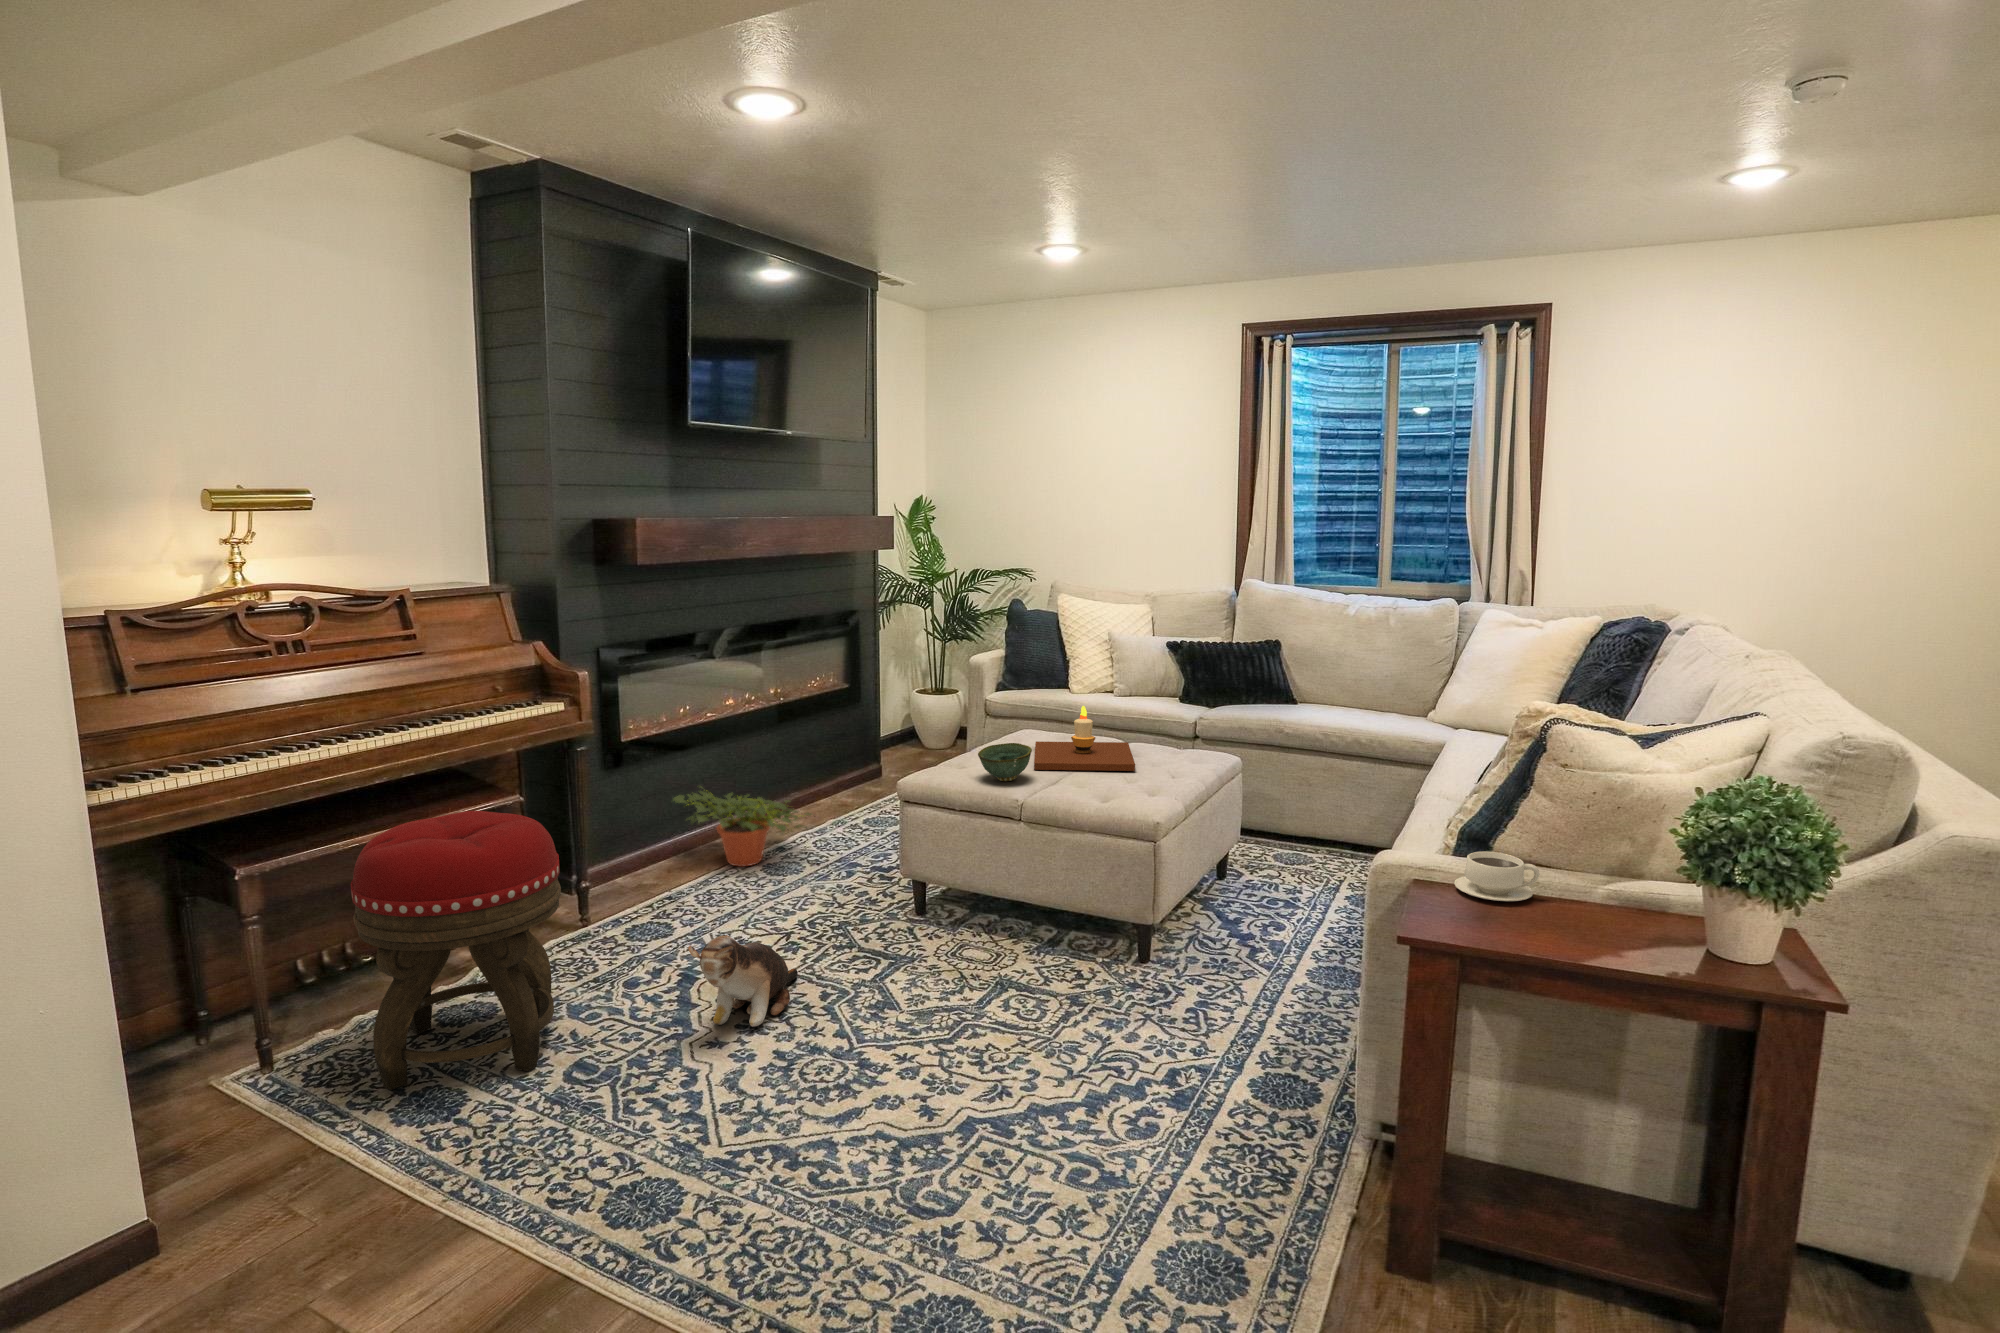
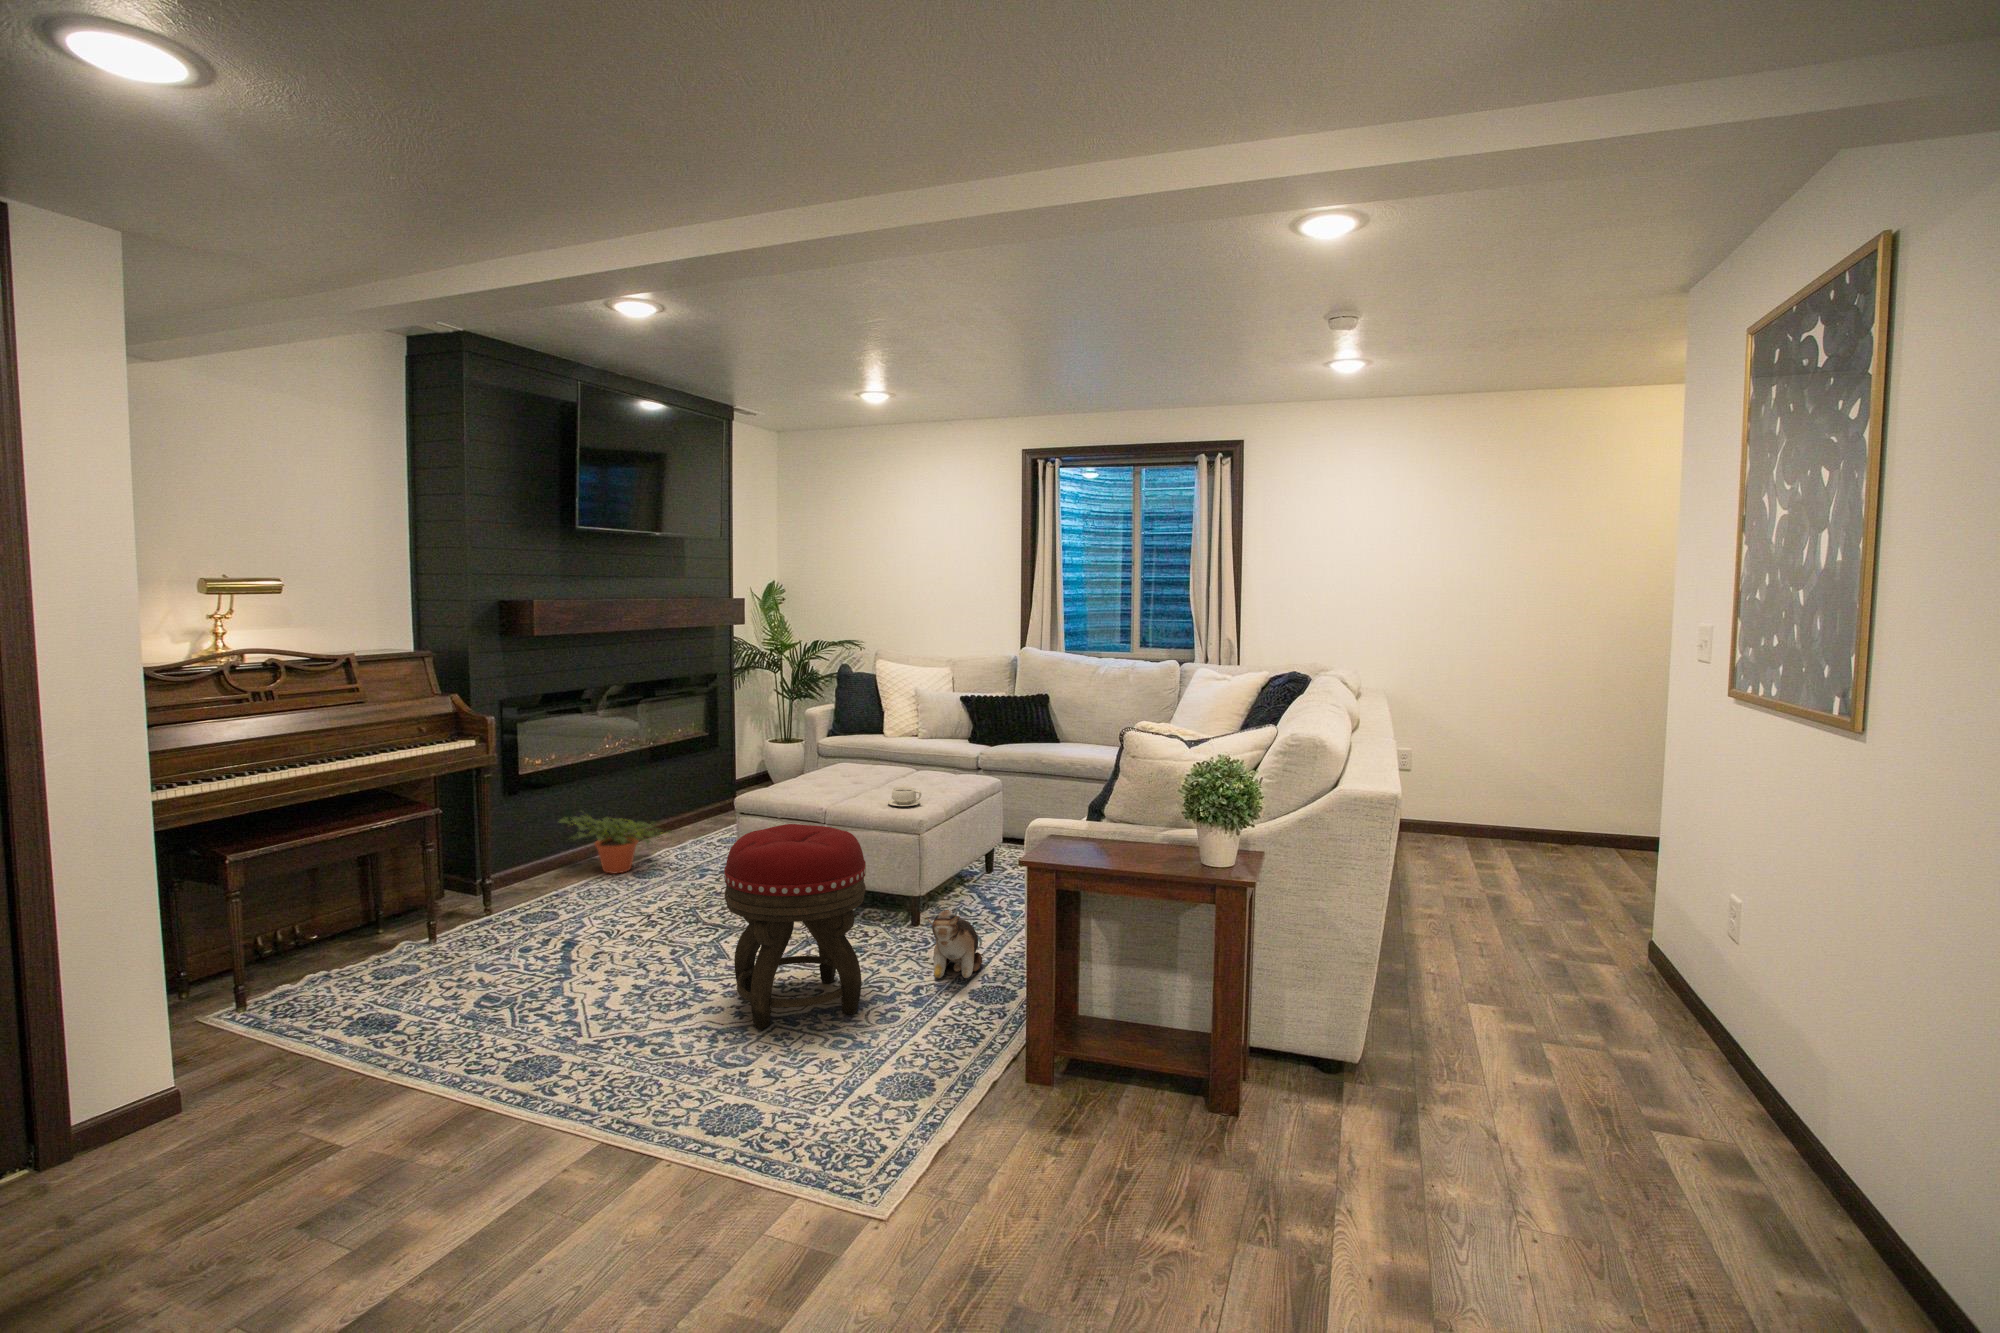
candle: present [1034,706,1135,771] -> none [842,741,918,789]
bowl: present [978,743,1032,781] -> none [797,769,838,797]
footstool: present [351,811,561,1090] -> present [724,824,866,1029]
teacup: present [1454,851,1540,901] -> present [888,787,922,806]
plush toy: present [688,935,798,1027] -> present [926,910,982,978]

